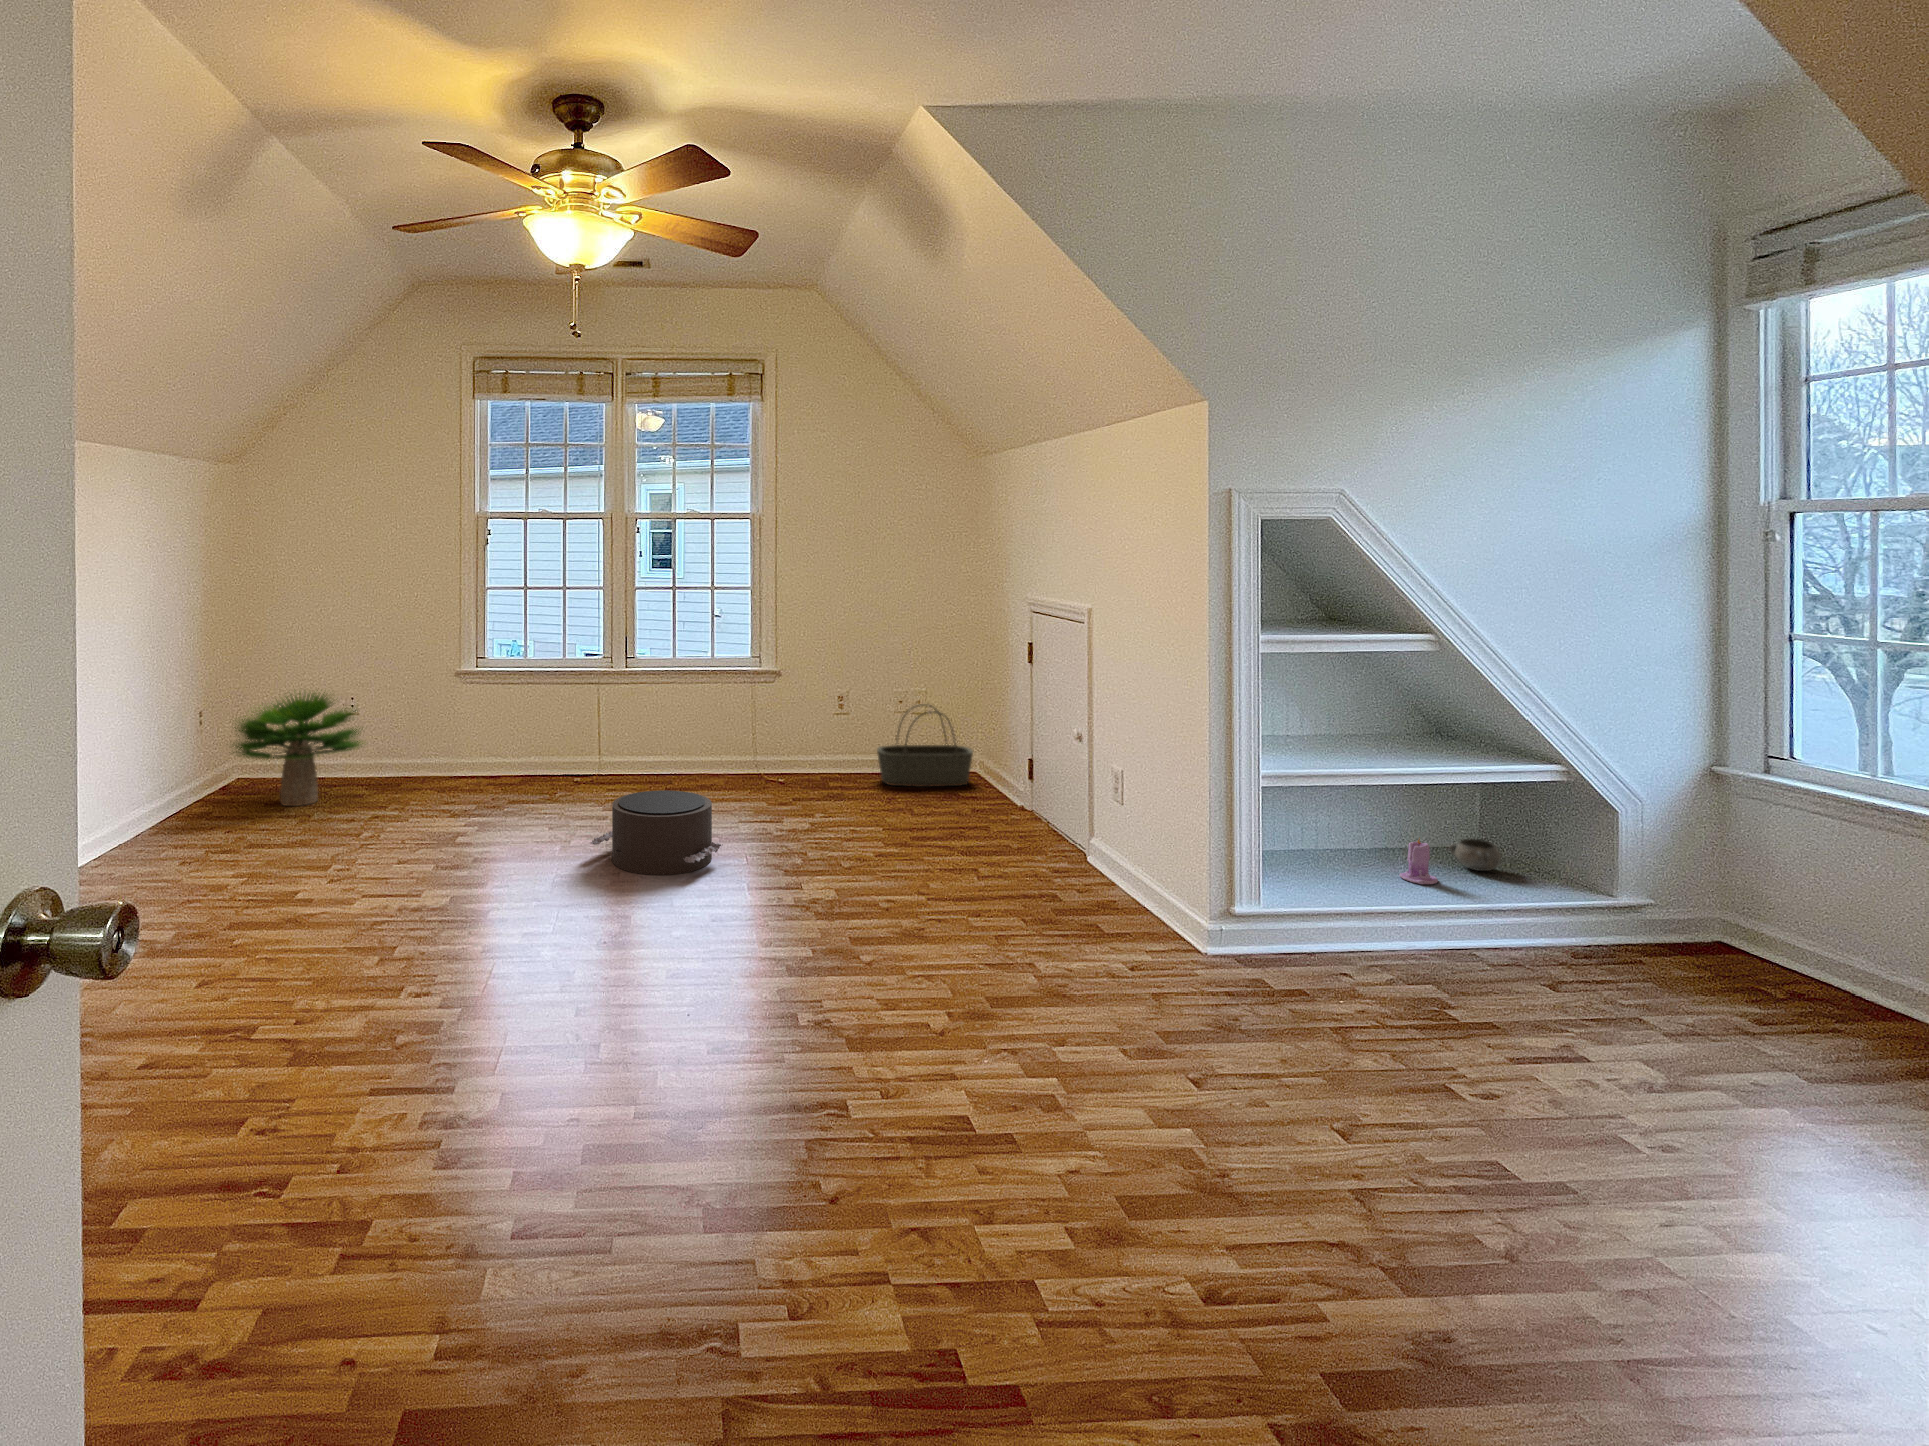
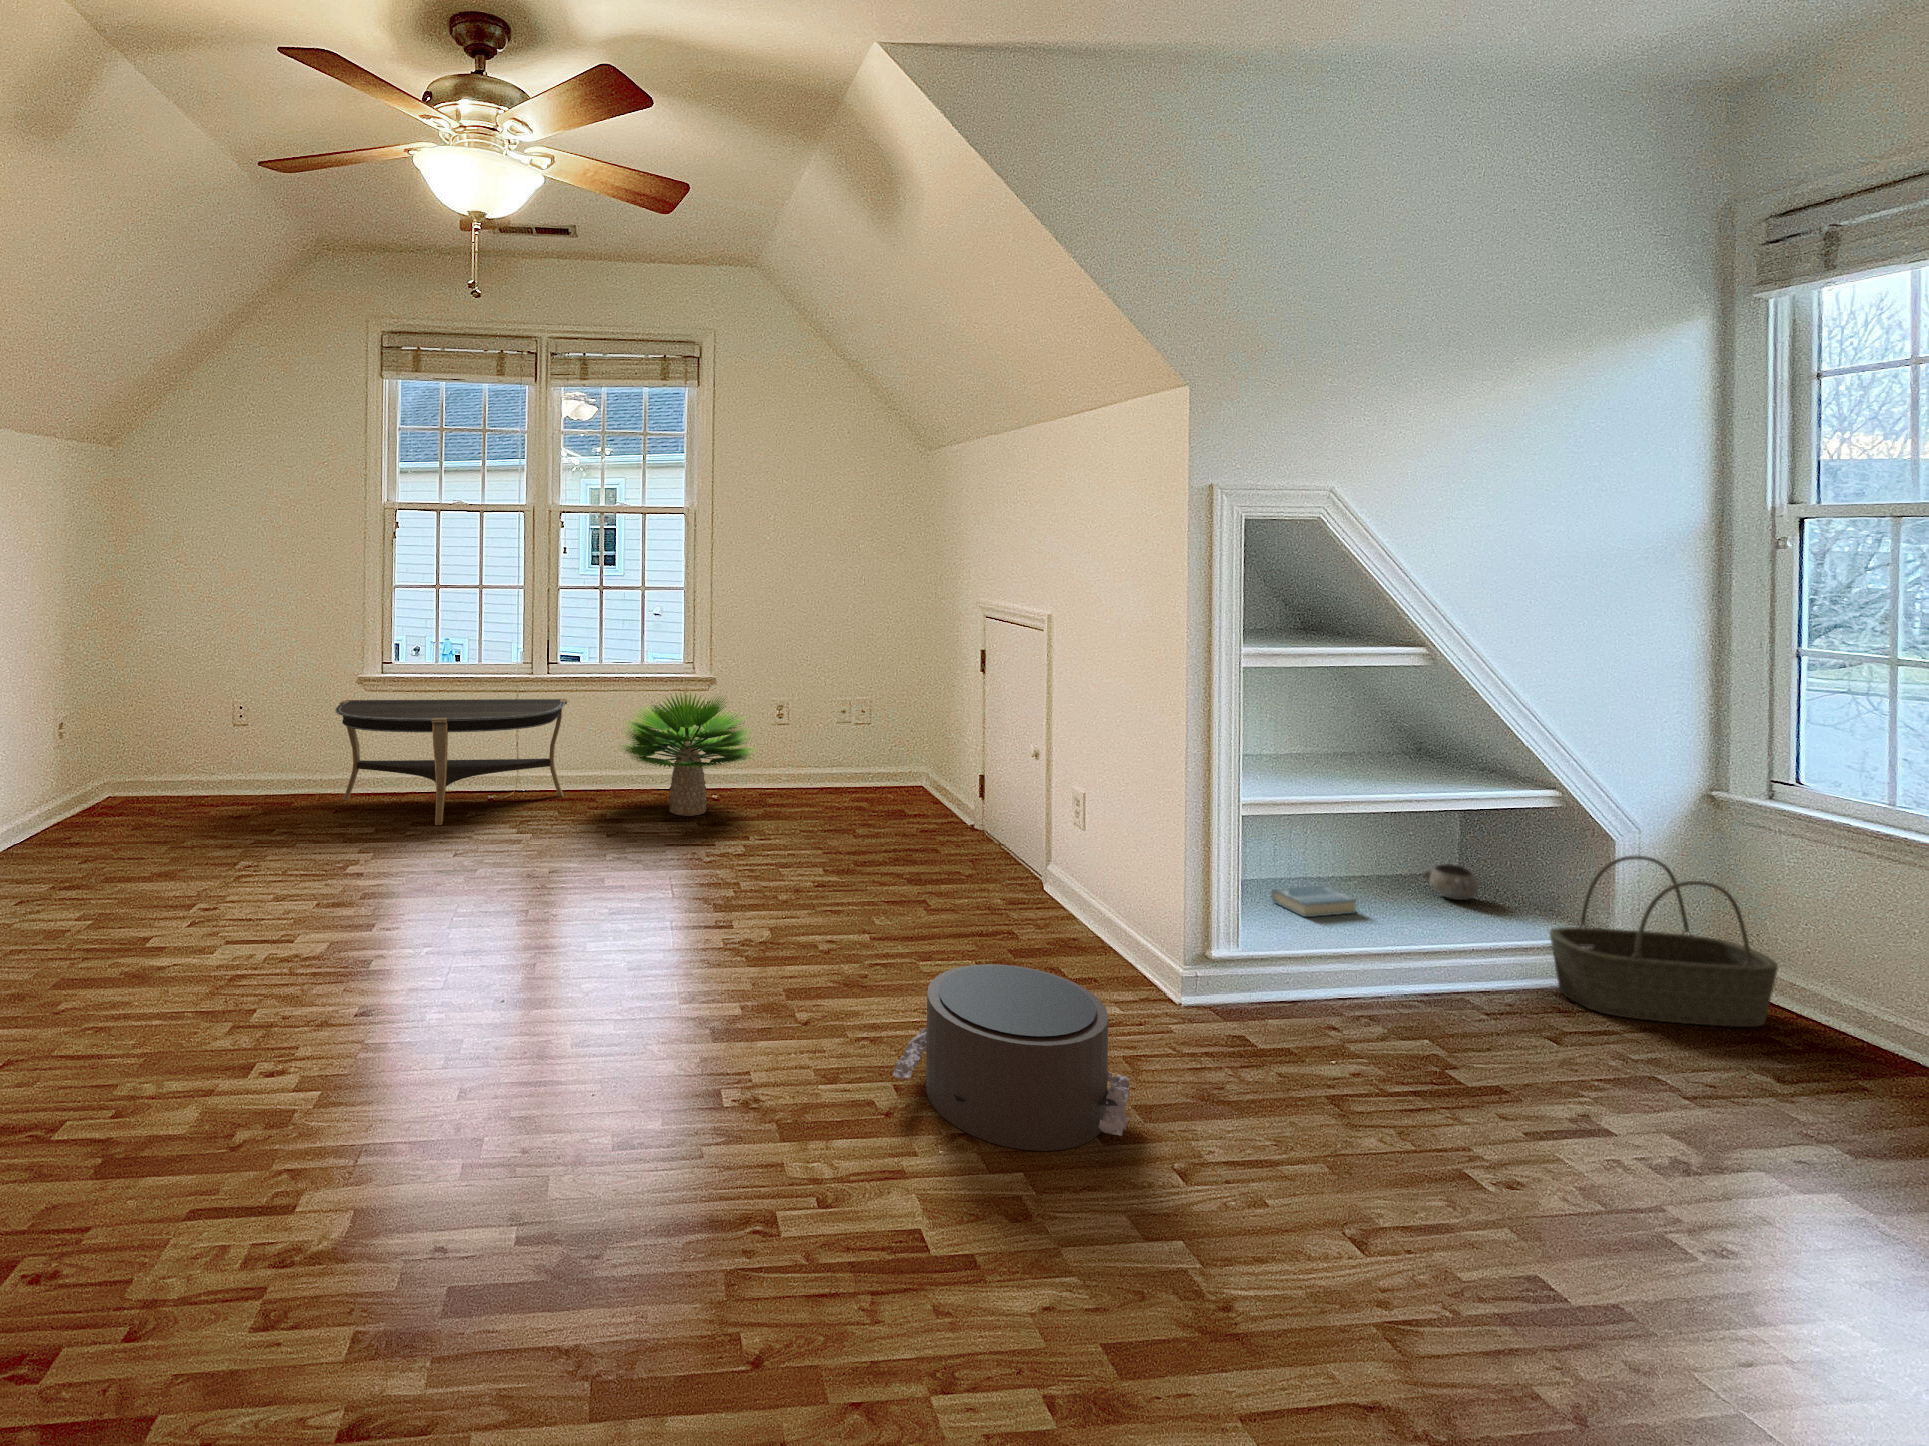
coffee table: none [433,691,644,806] -> present [335,699,568,825]
potted plant: present [233,692,363,806] -> present [624,693,754,816]
basket: present [877,704,973,787] -> present [1550,855,1778,1027]
pouf: present [590,790,723,875] -> present [893,964,1130,1151]
candle: present [1400,838,1438,884] -> none [1375,865,1416,917]
hardback book: none [1302,857,1382,884] -> present [1271,886,1357,917]

